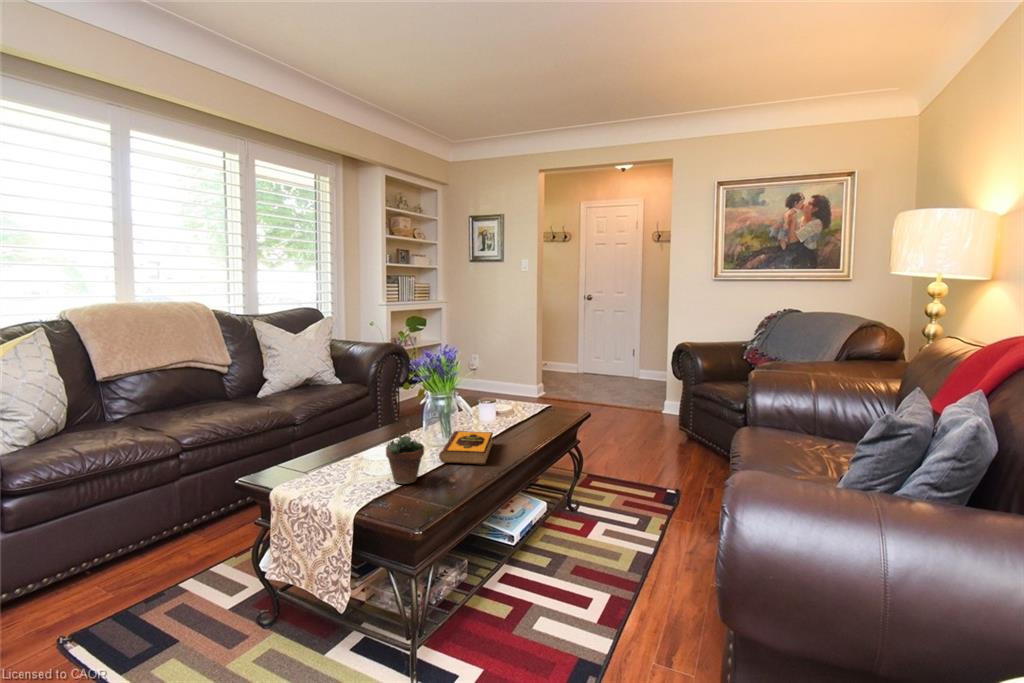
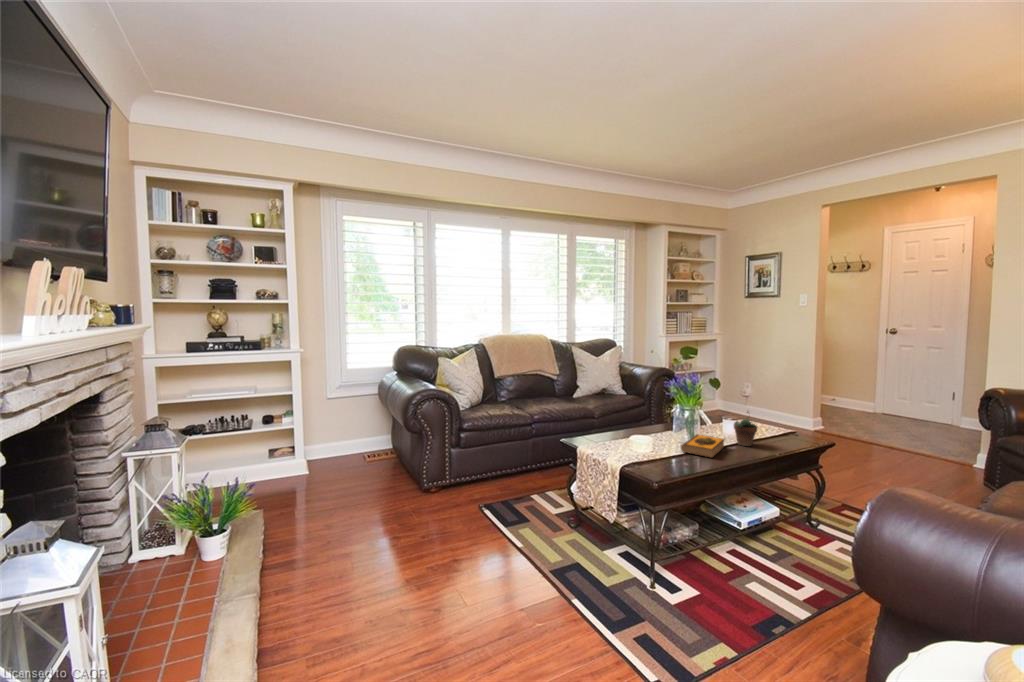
succulent plant: present [386,421,424,484] -> present [734,412,758,446]

